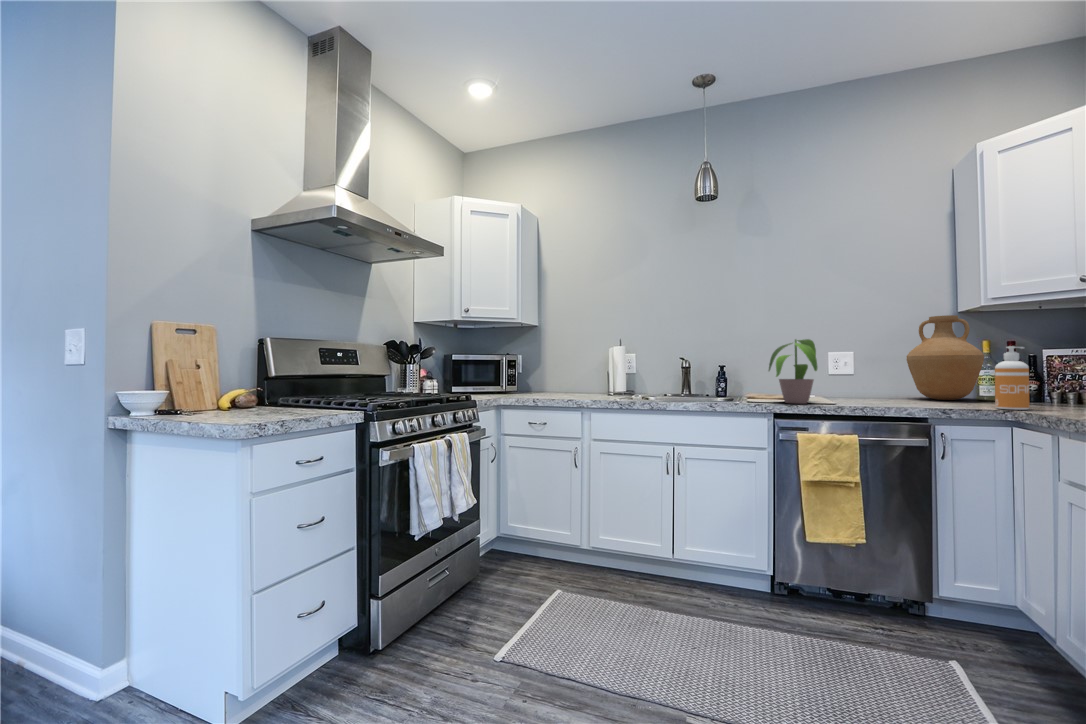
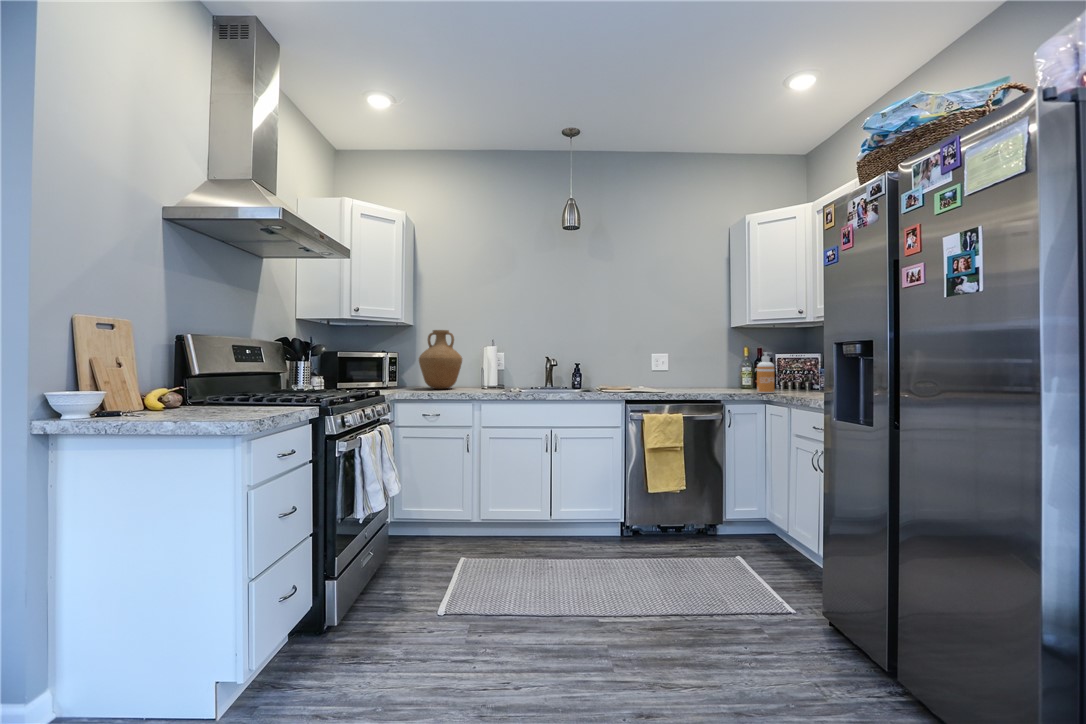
vase: present [907,315,984,400] -> present [419,330,462,389]
potted plant: present [769,339,818,404] -> none [615,344,661,392]

